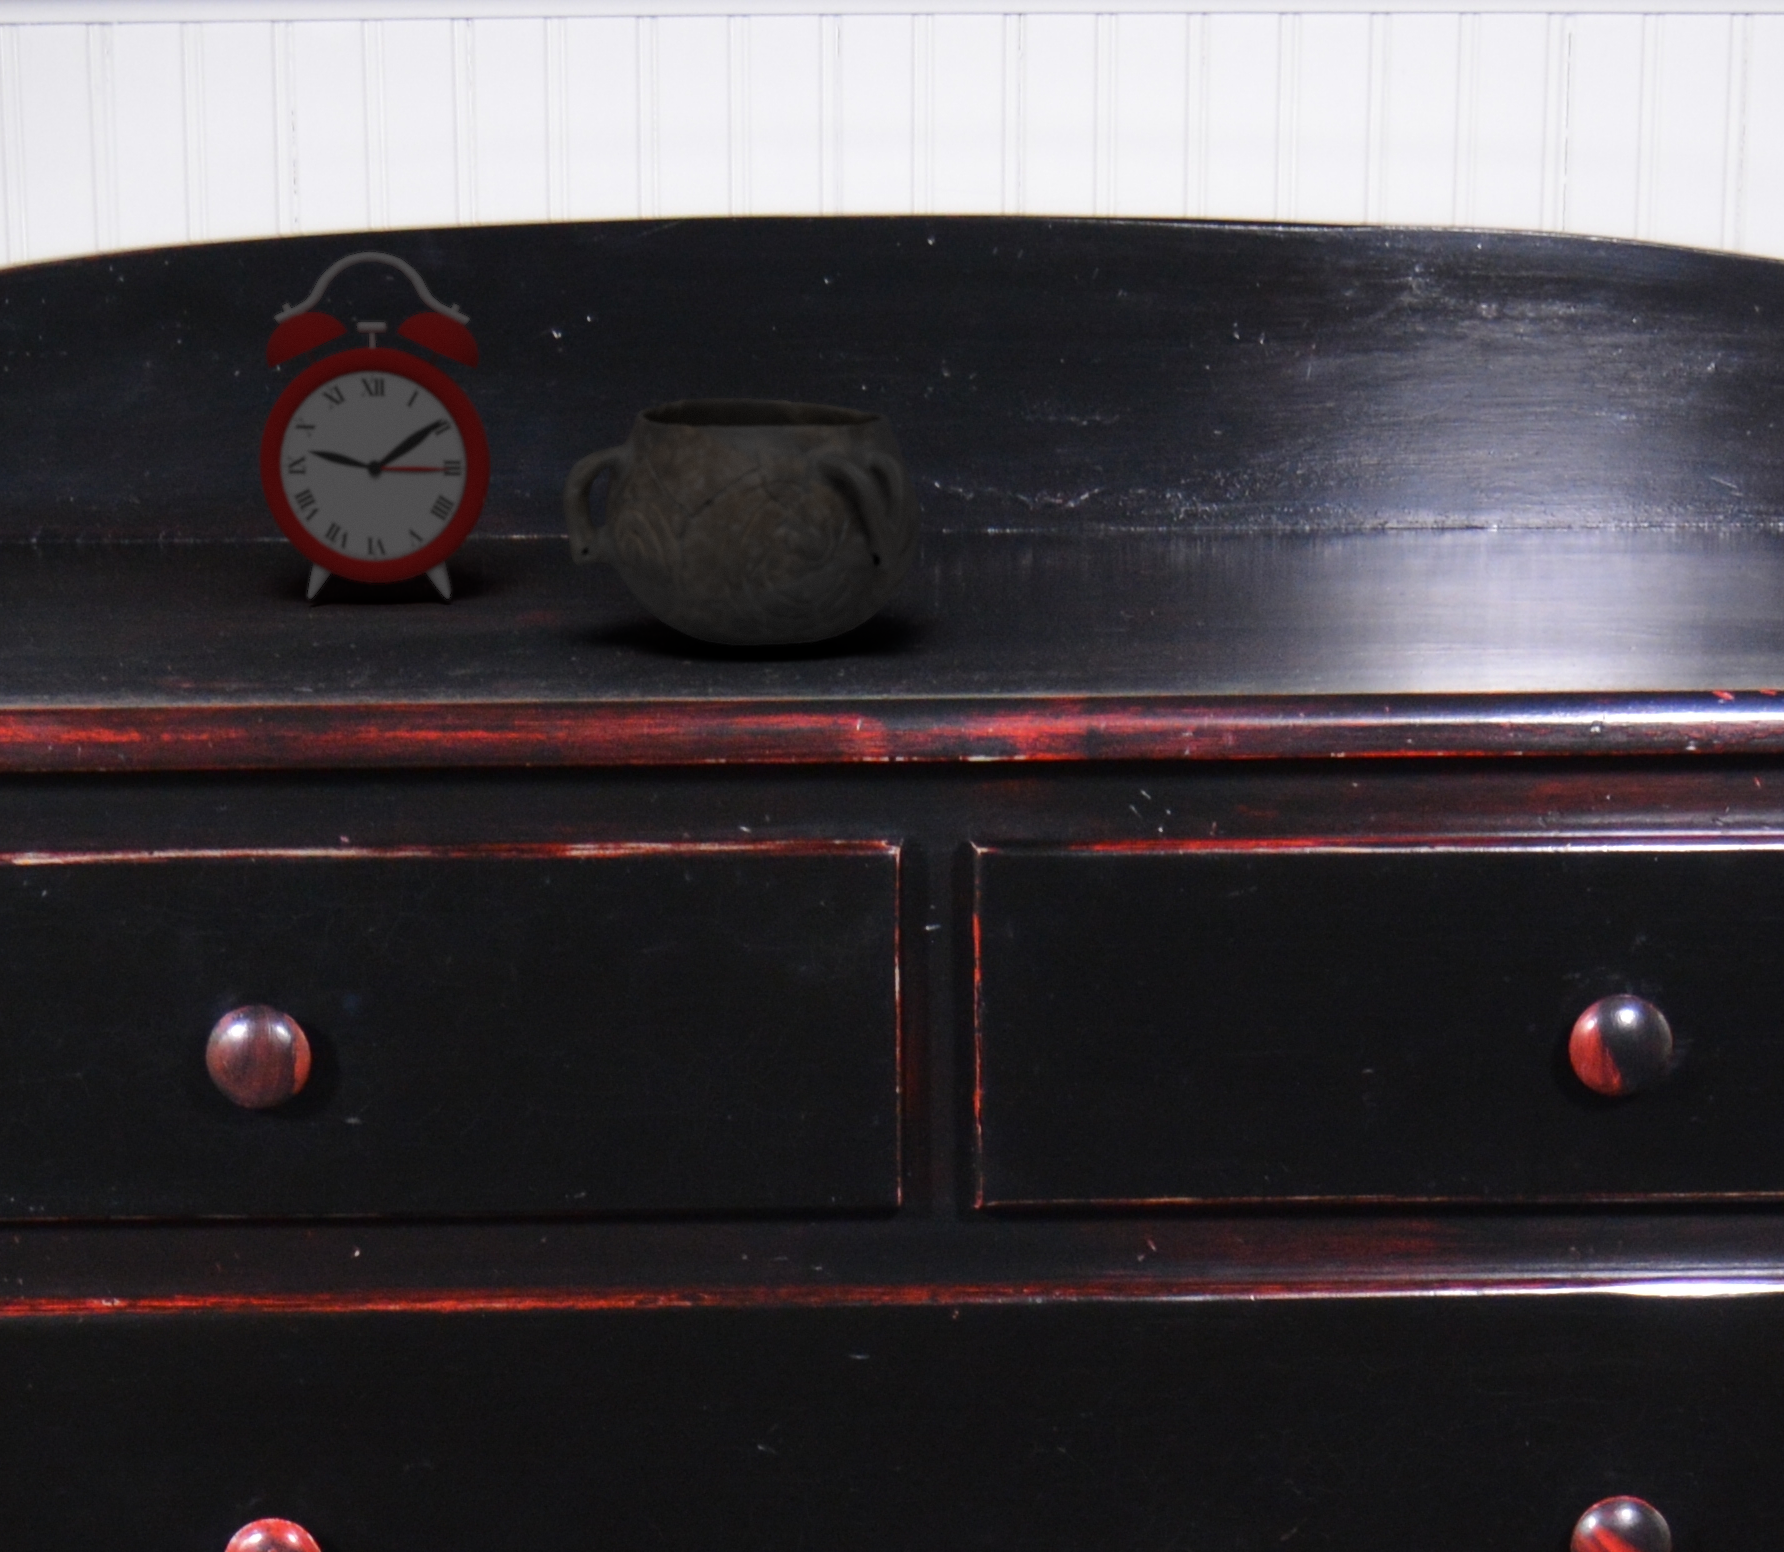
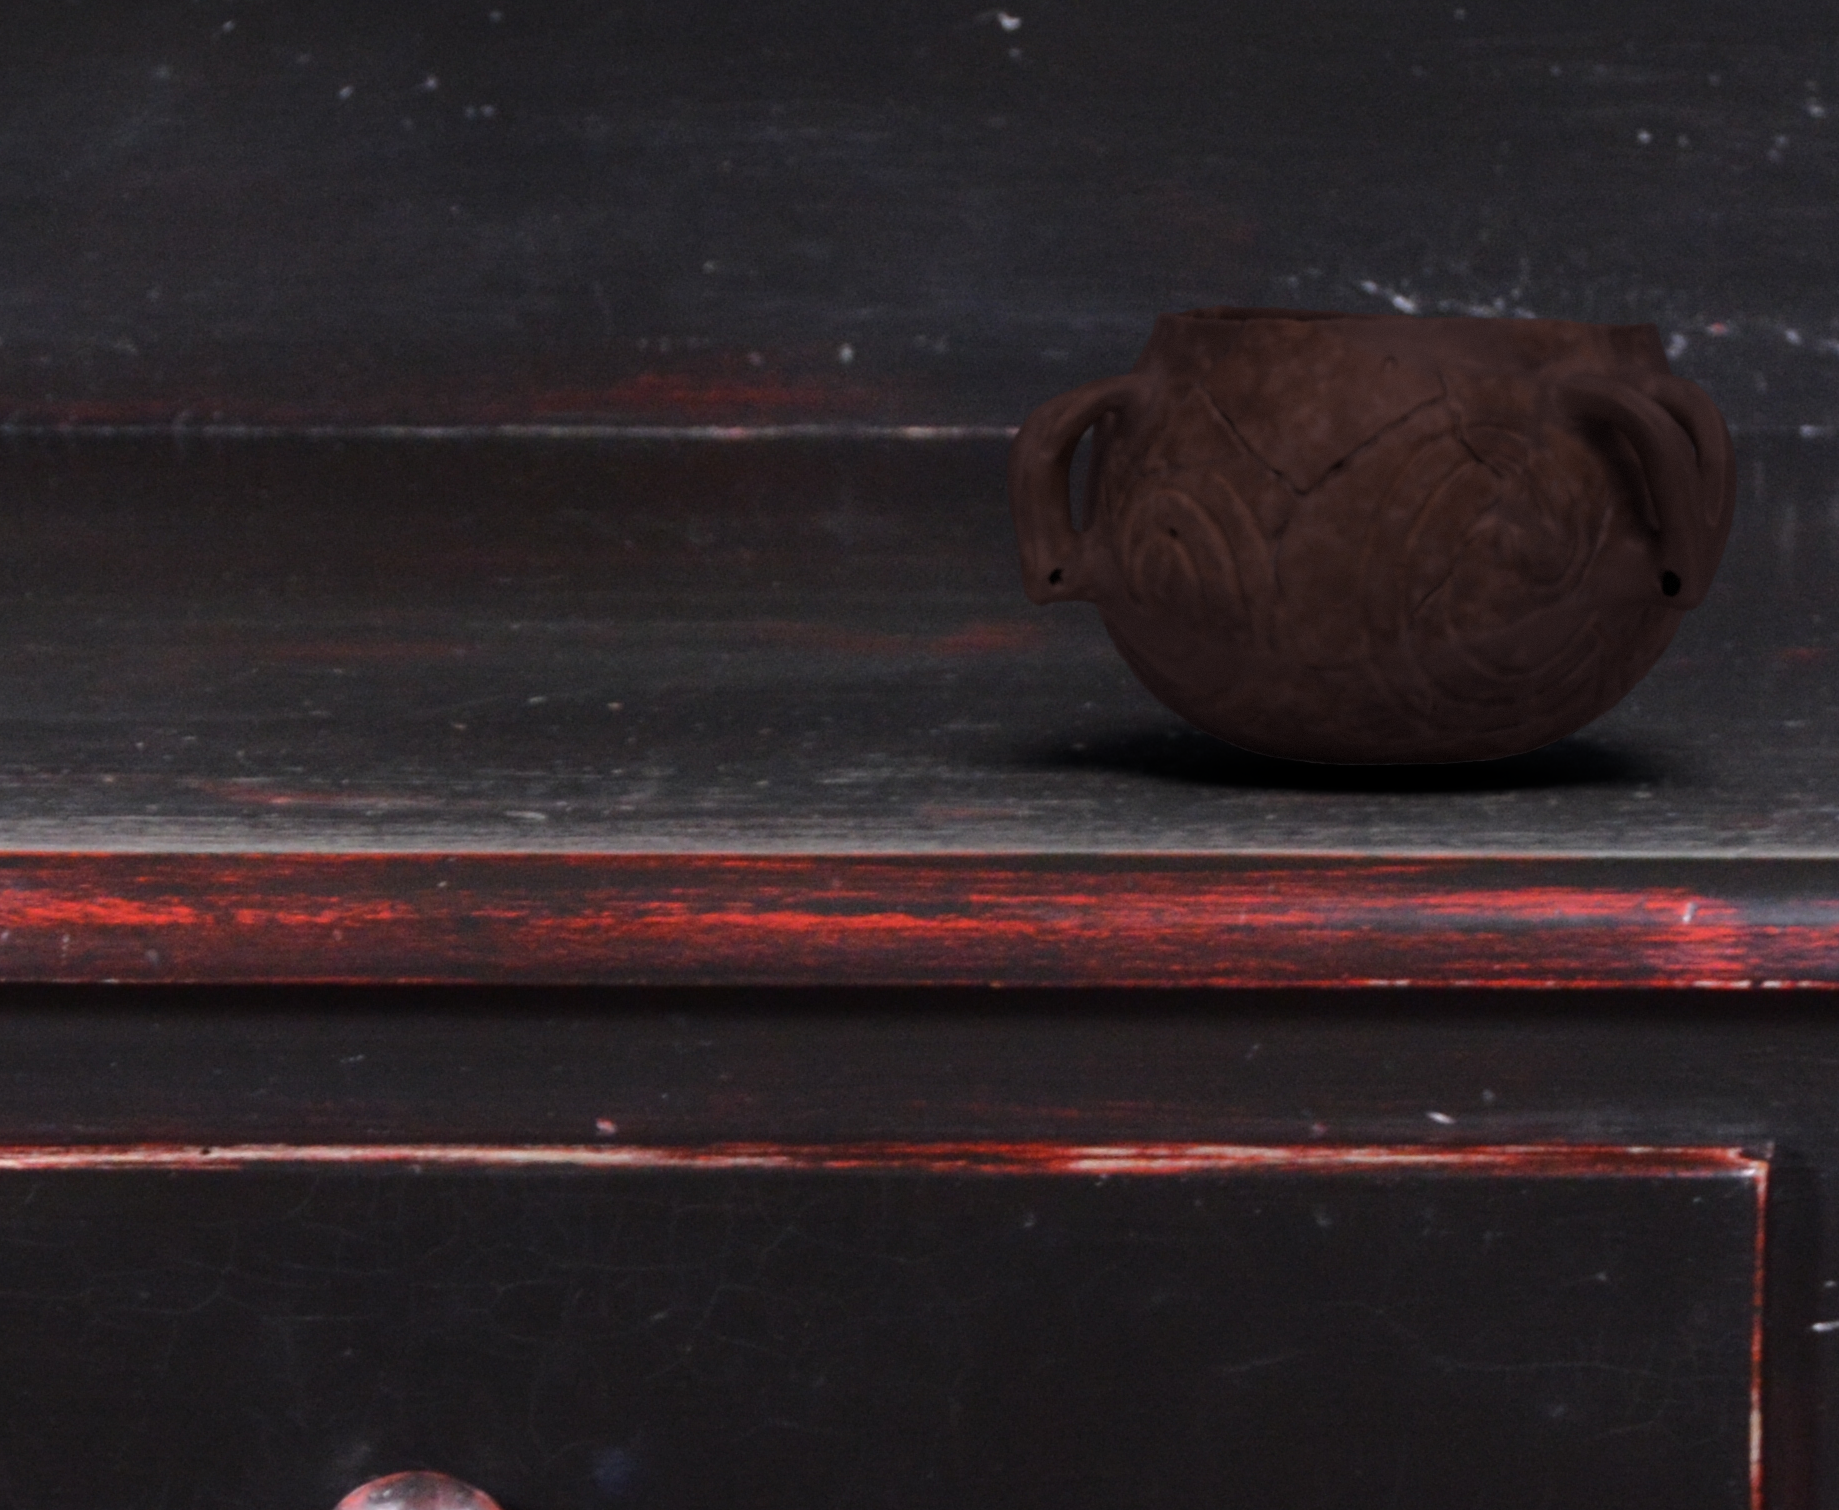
alarm clock: present [259,252,491,598] -> none [373,83,792,707]

